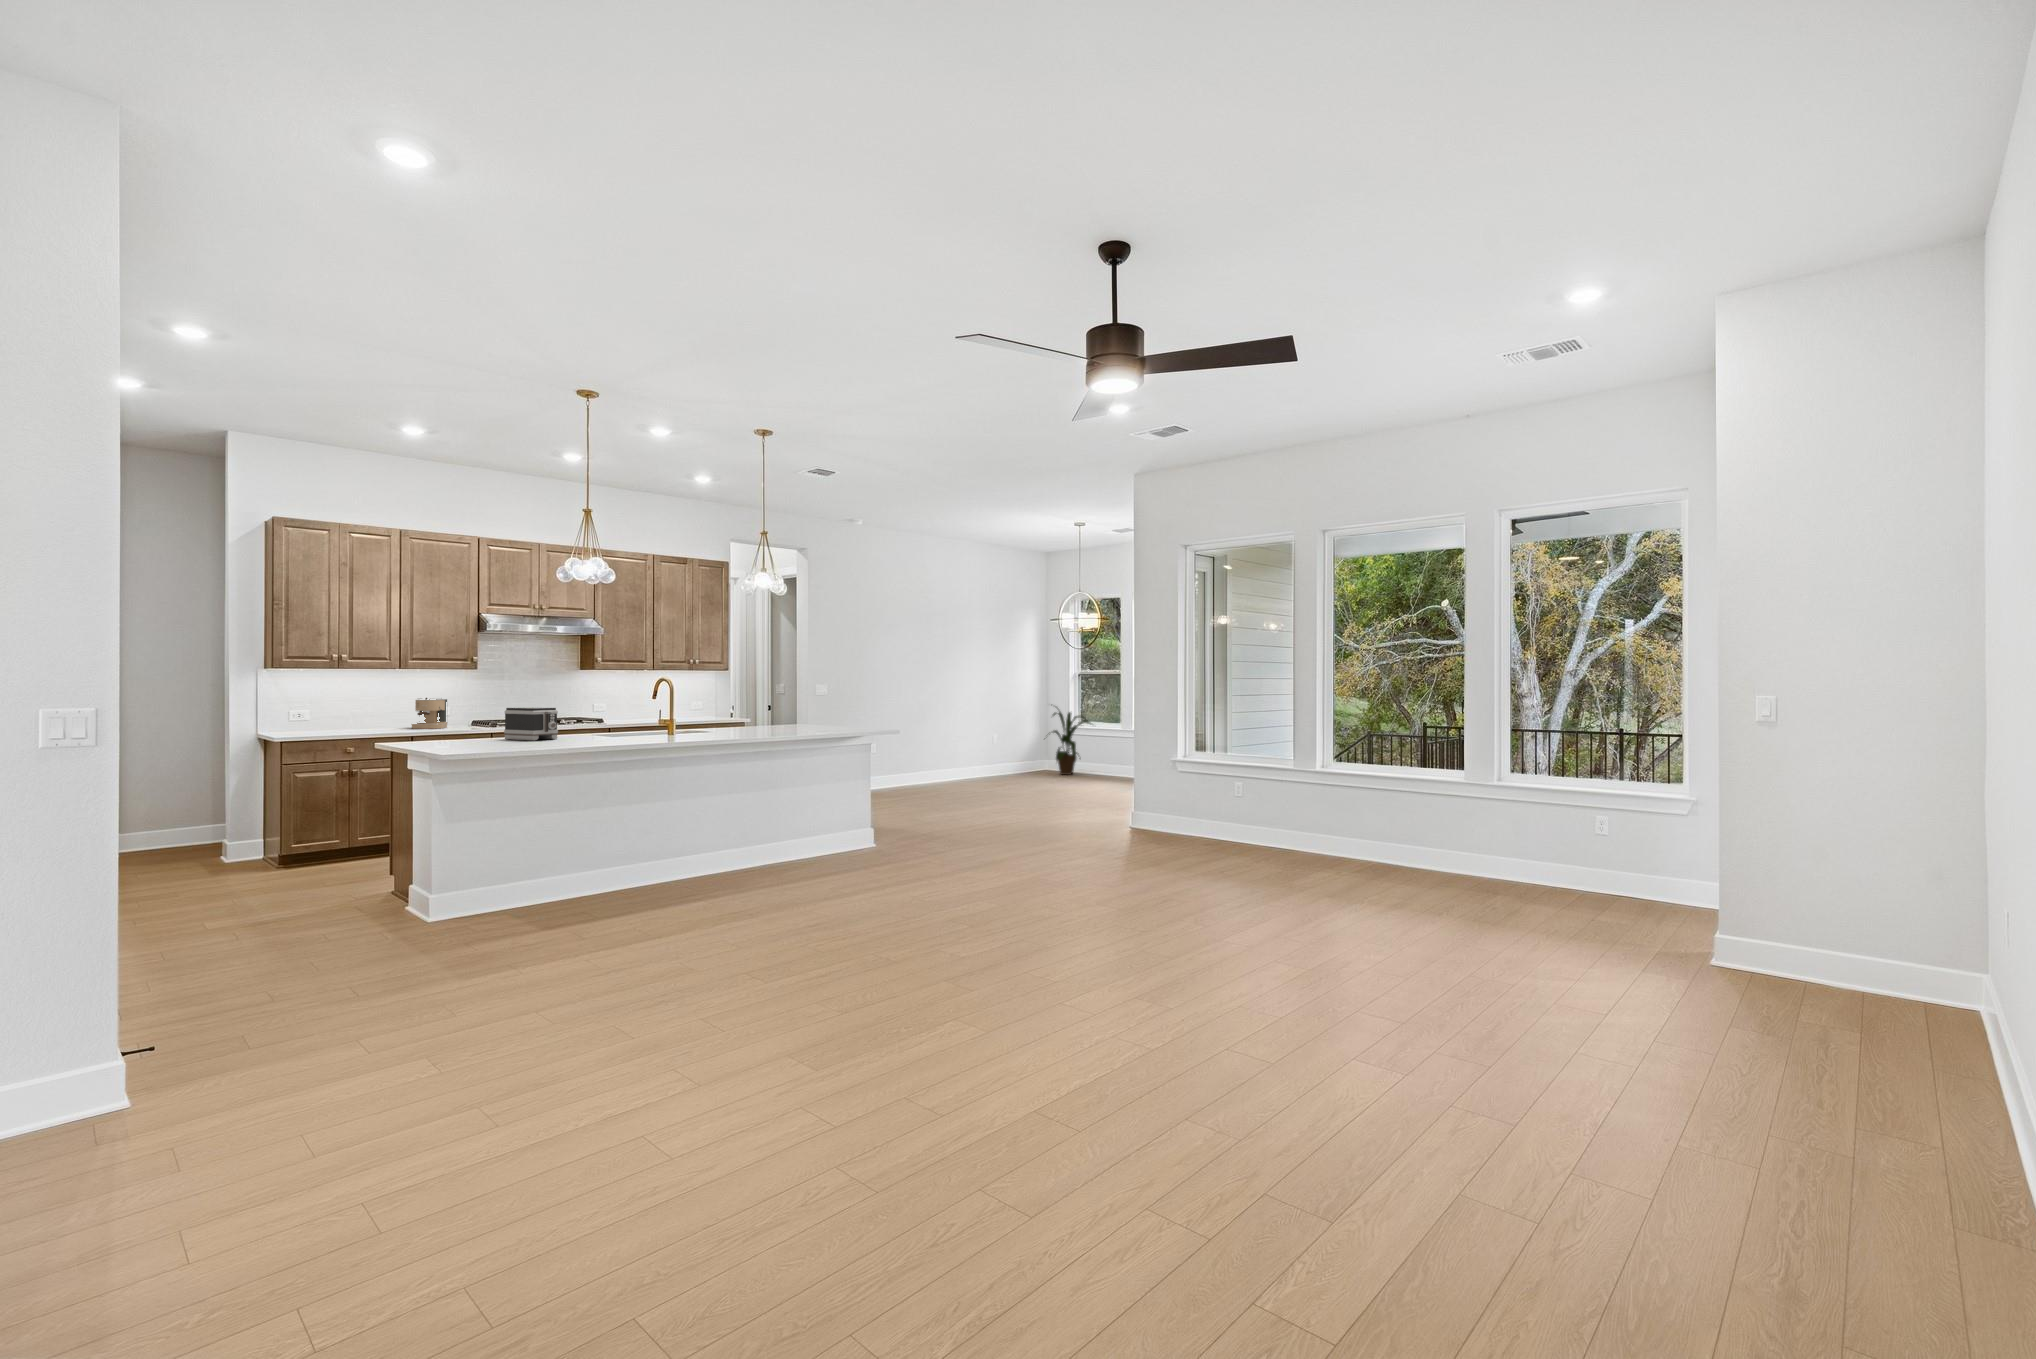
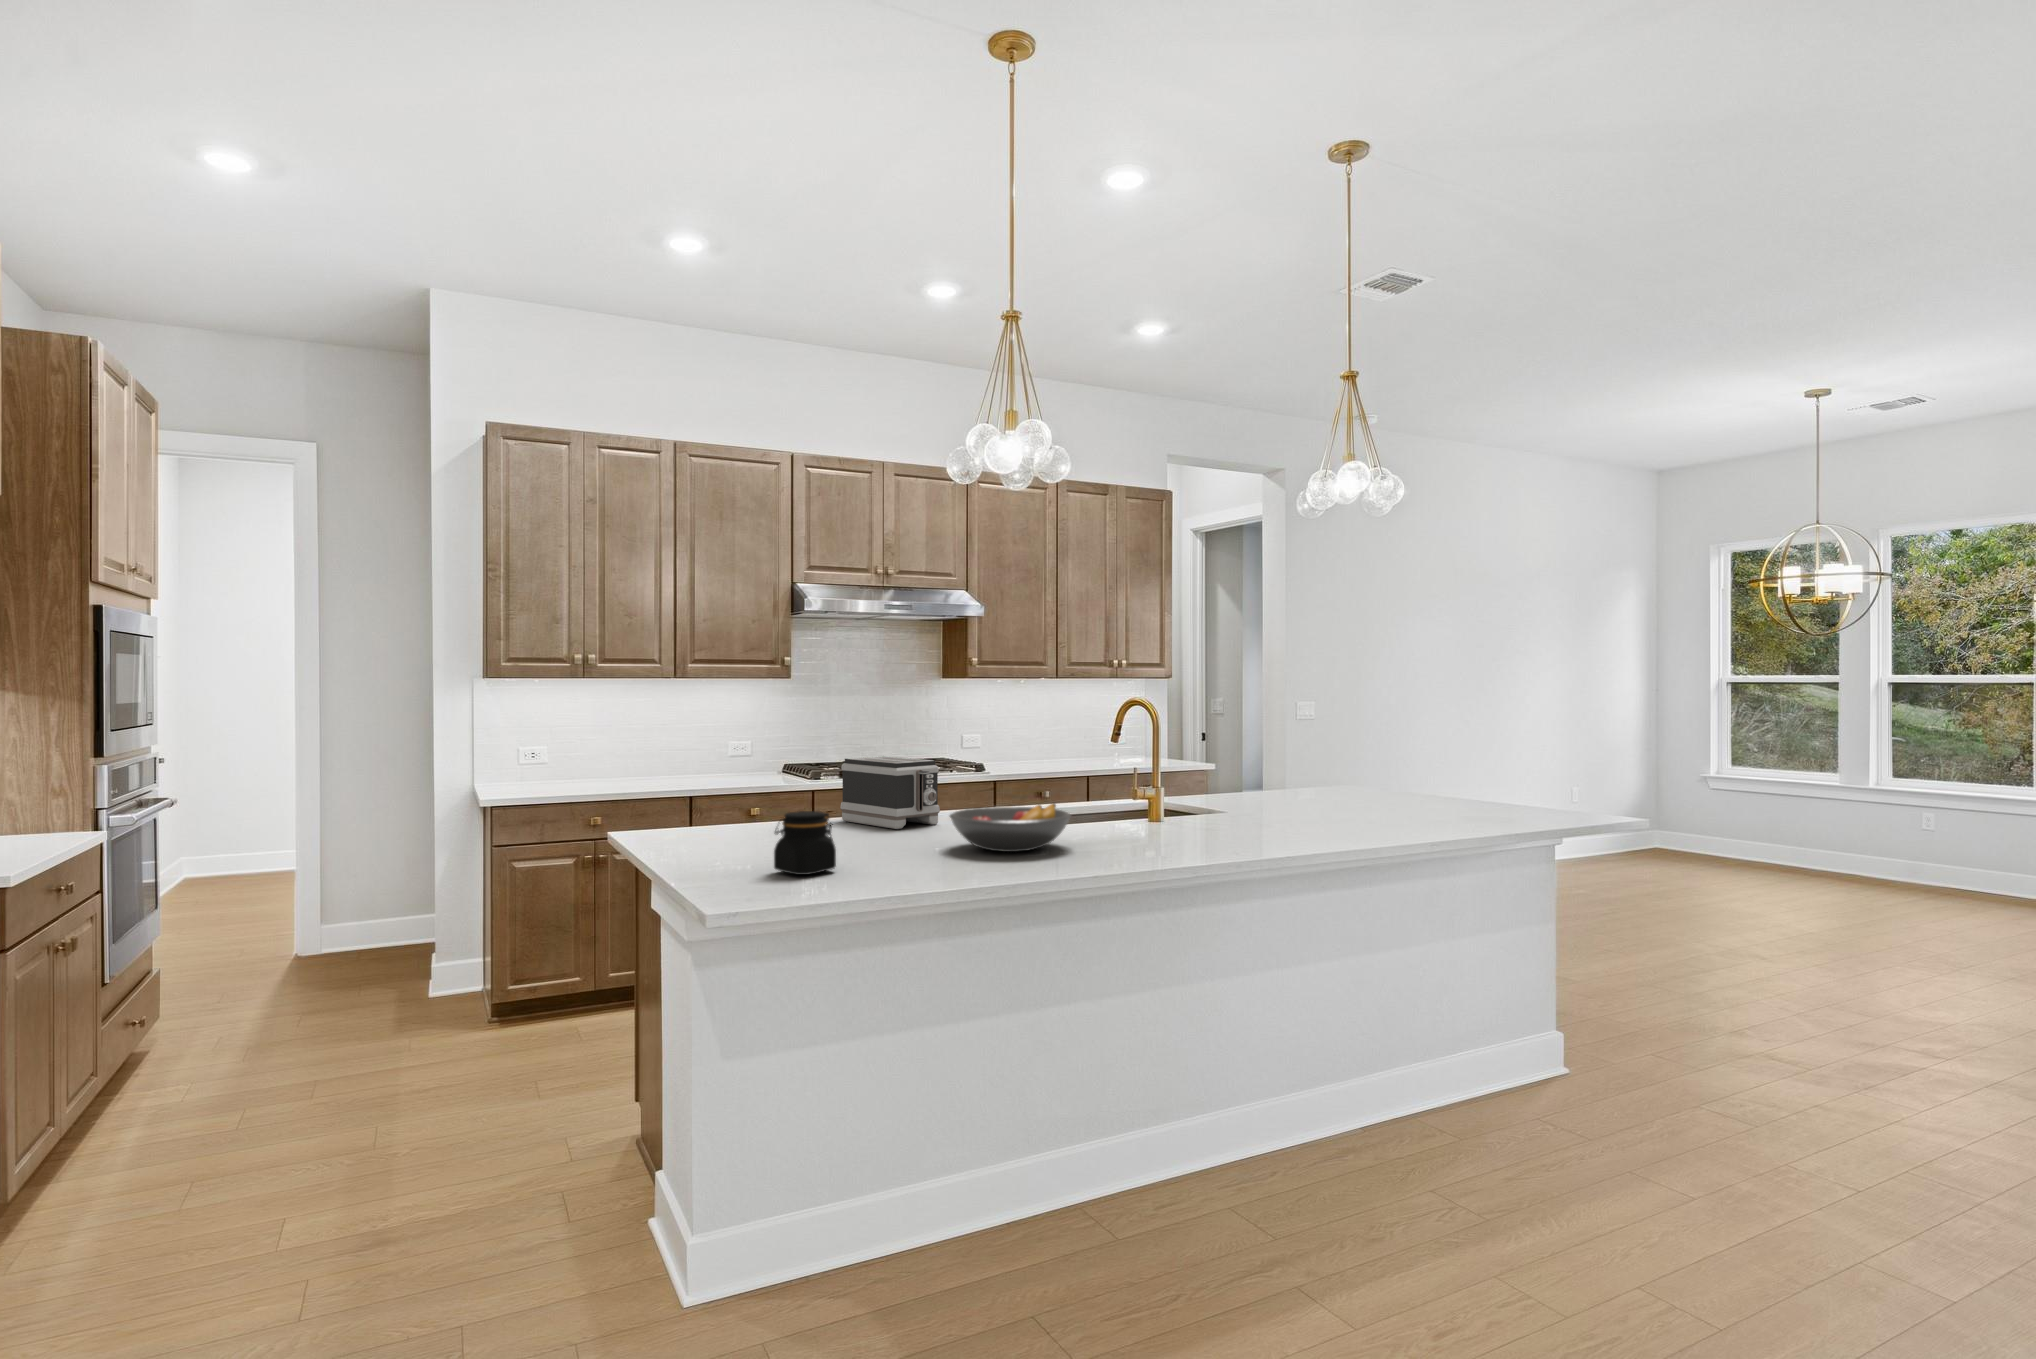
coffee maker: present [411,698,448,729] -> none [693,725,747,777]
house plant: present [1053,711,1091,775] -> none [1651,729,1759,853]
fruit bowl: none [556,723,617,744] -> present [950,803,1071,852]
jar: none [466,724,497,751] -> present [774,811,836,875]

